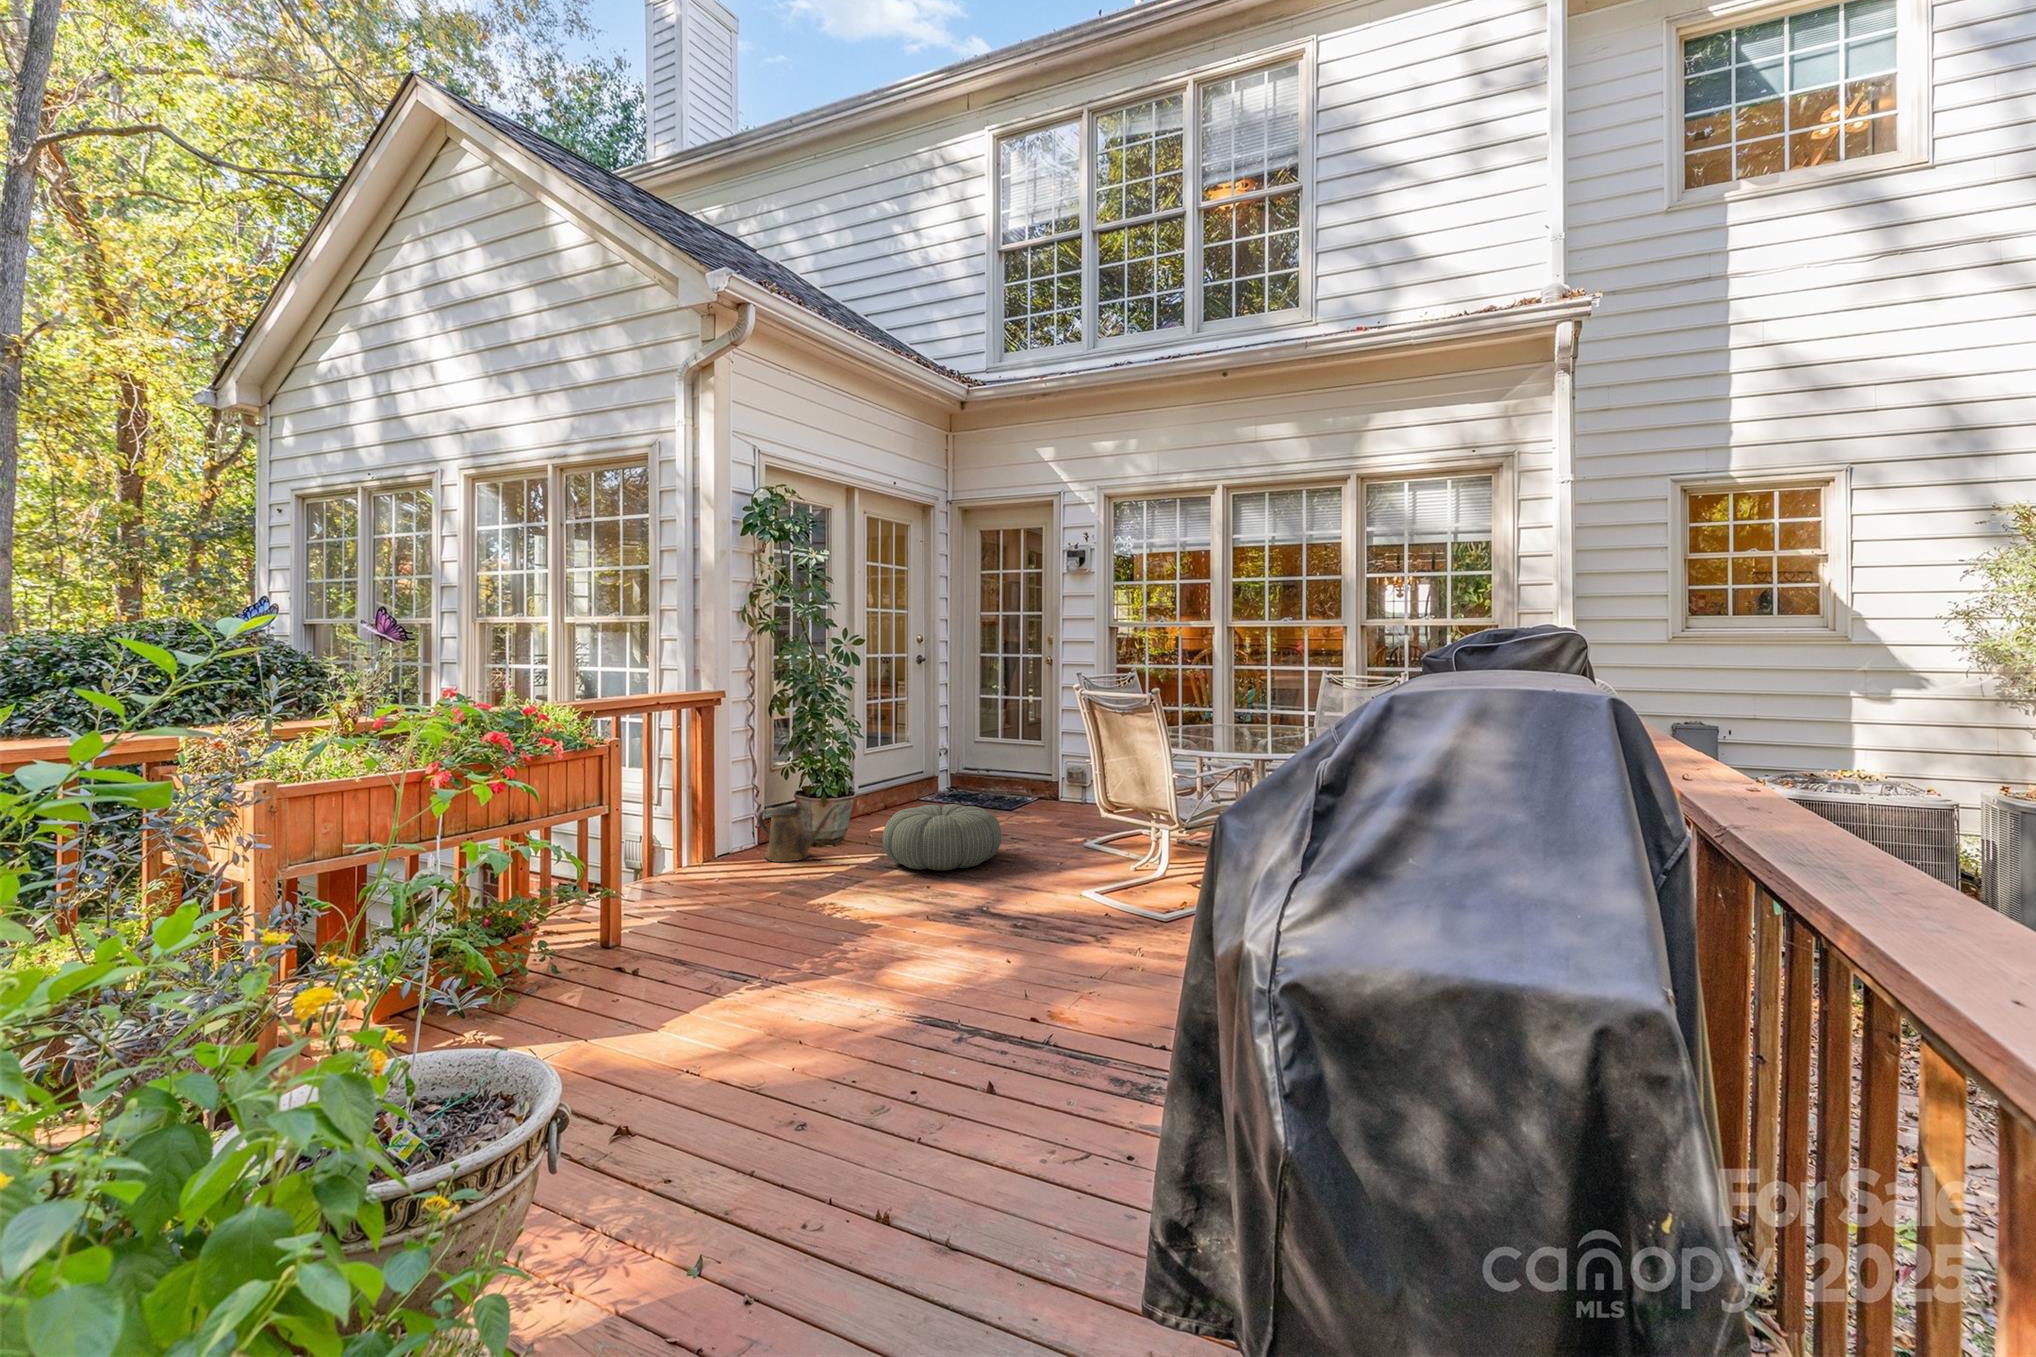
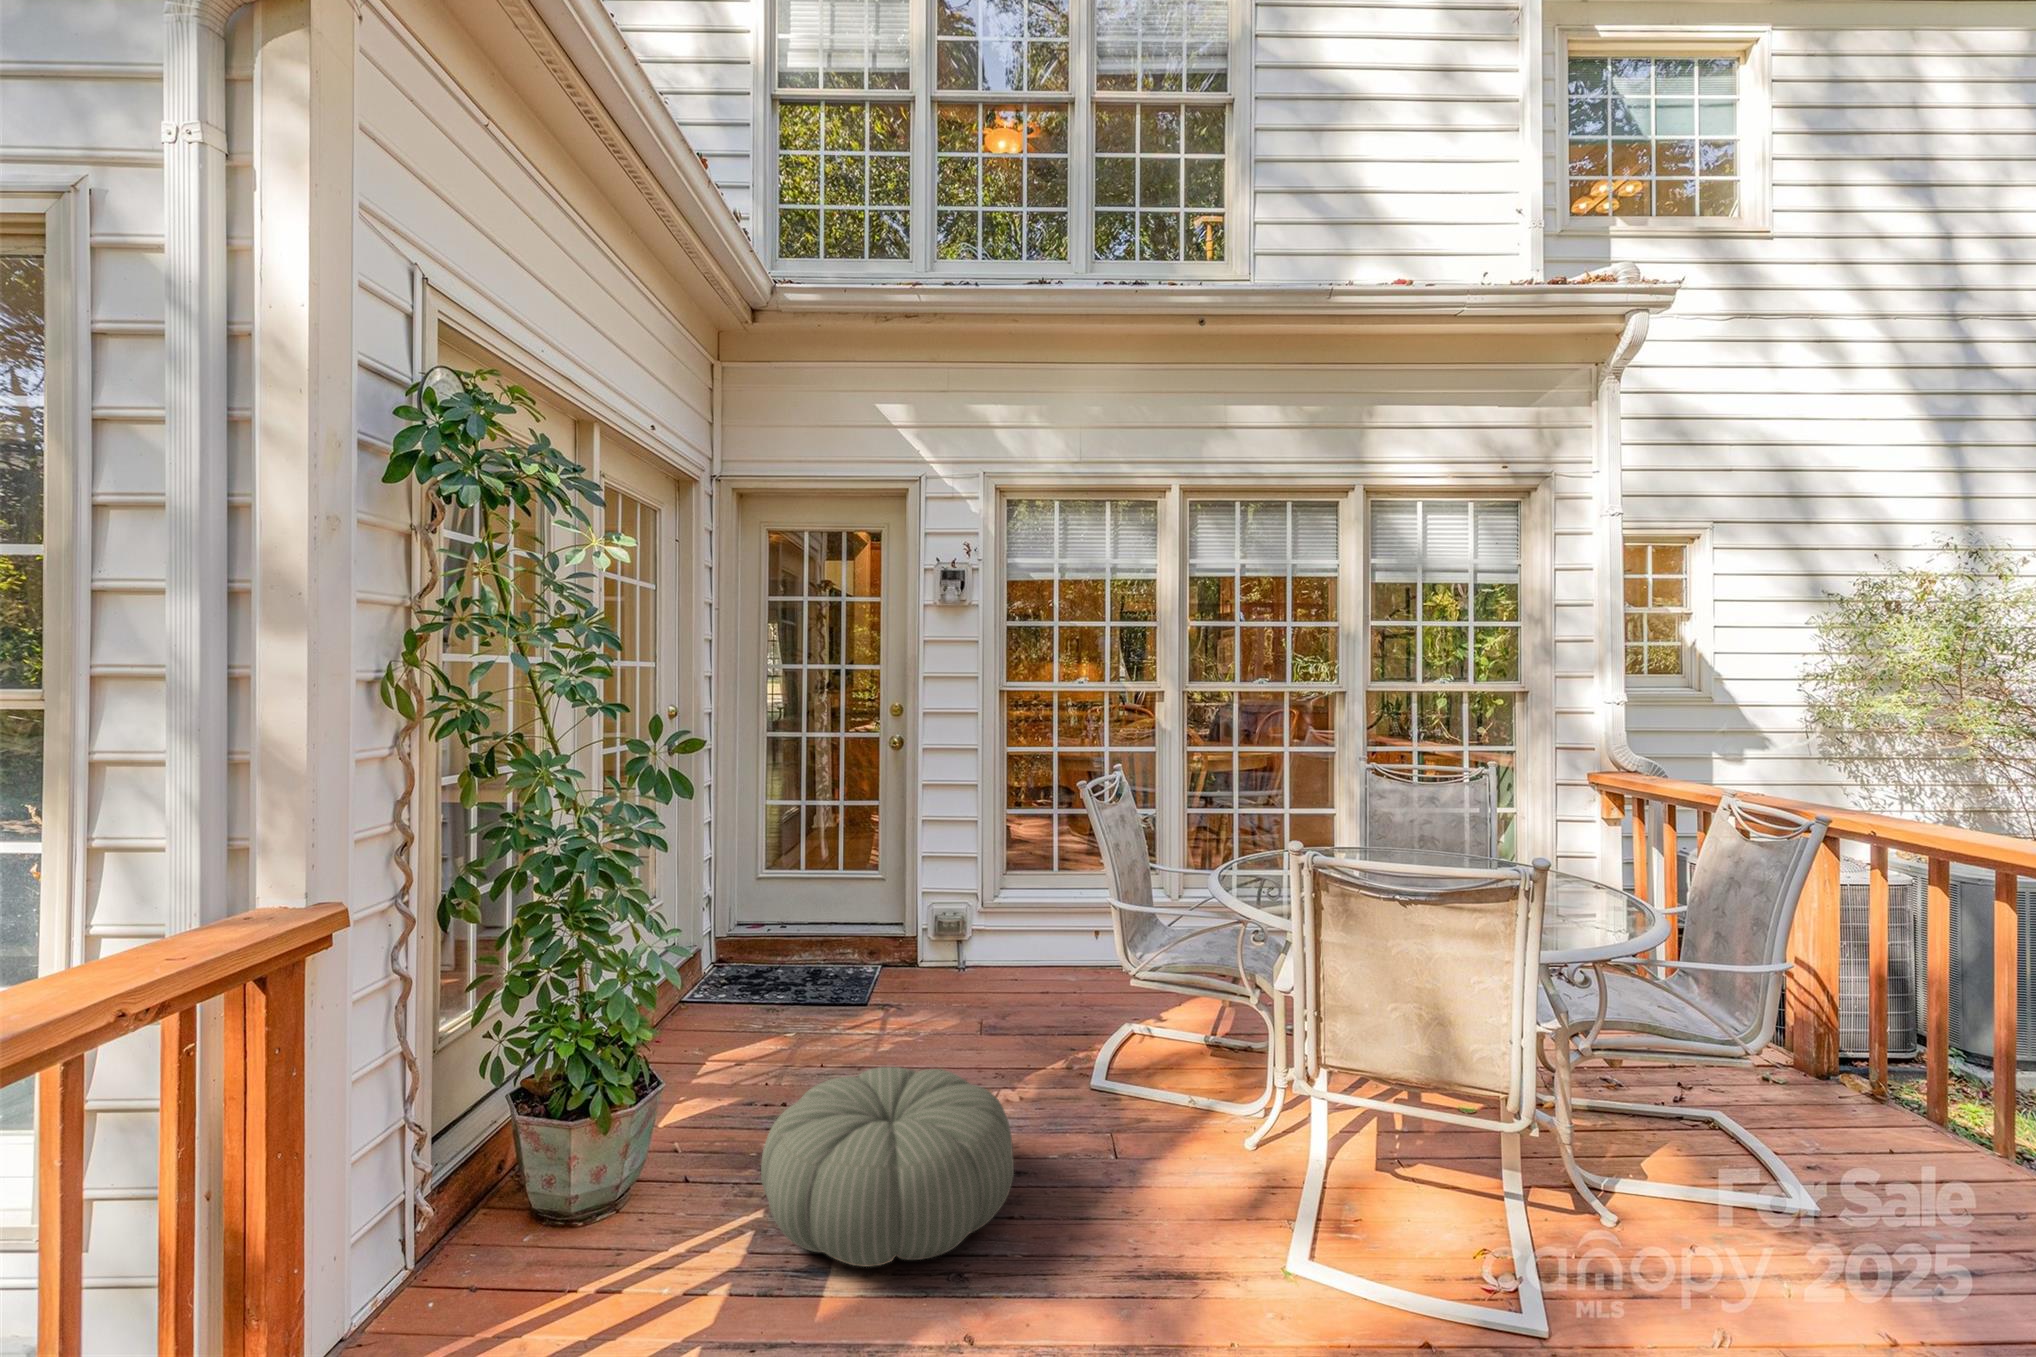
watering can: present [758,804,838,862] -> none [413,1136,659,1314]

